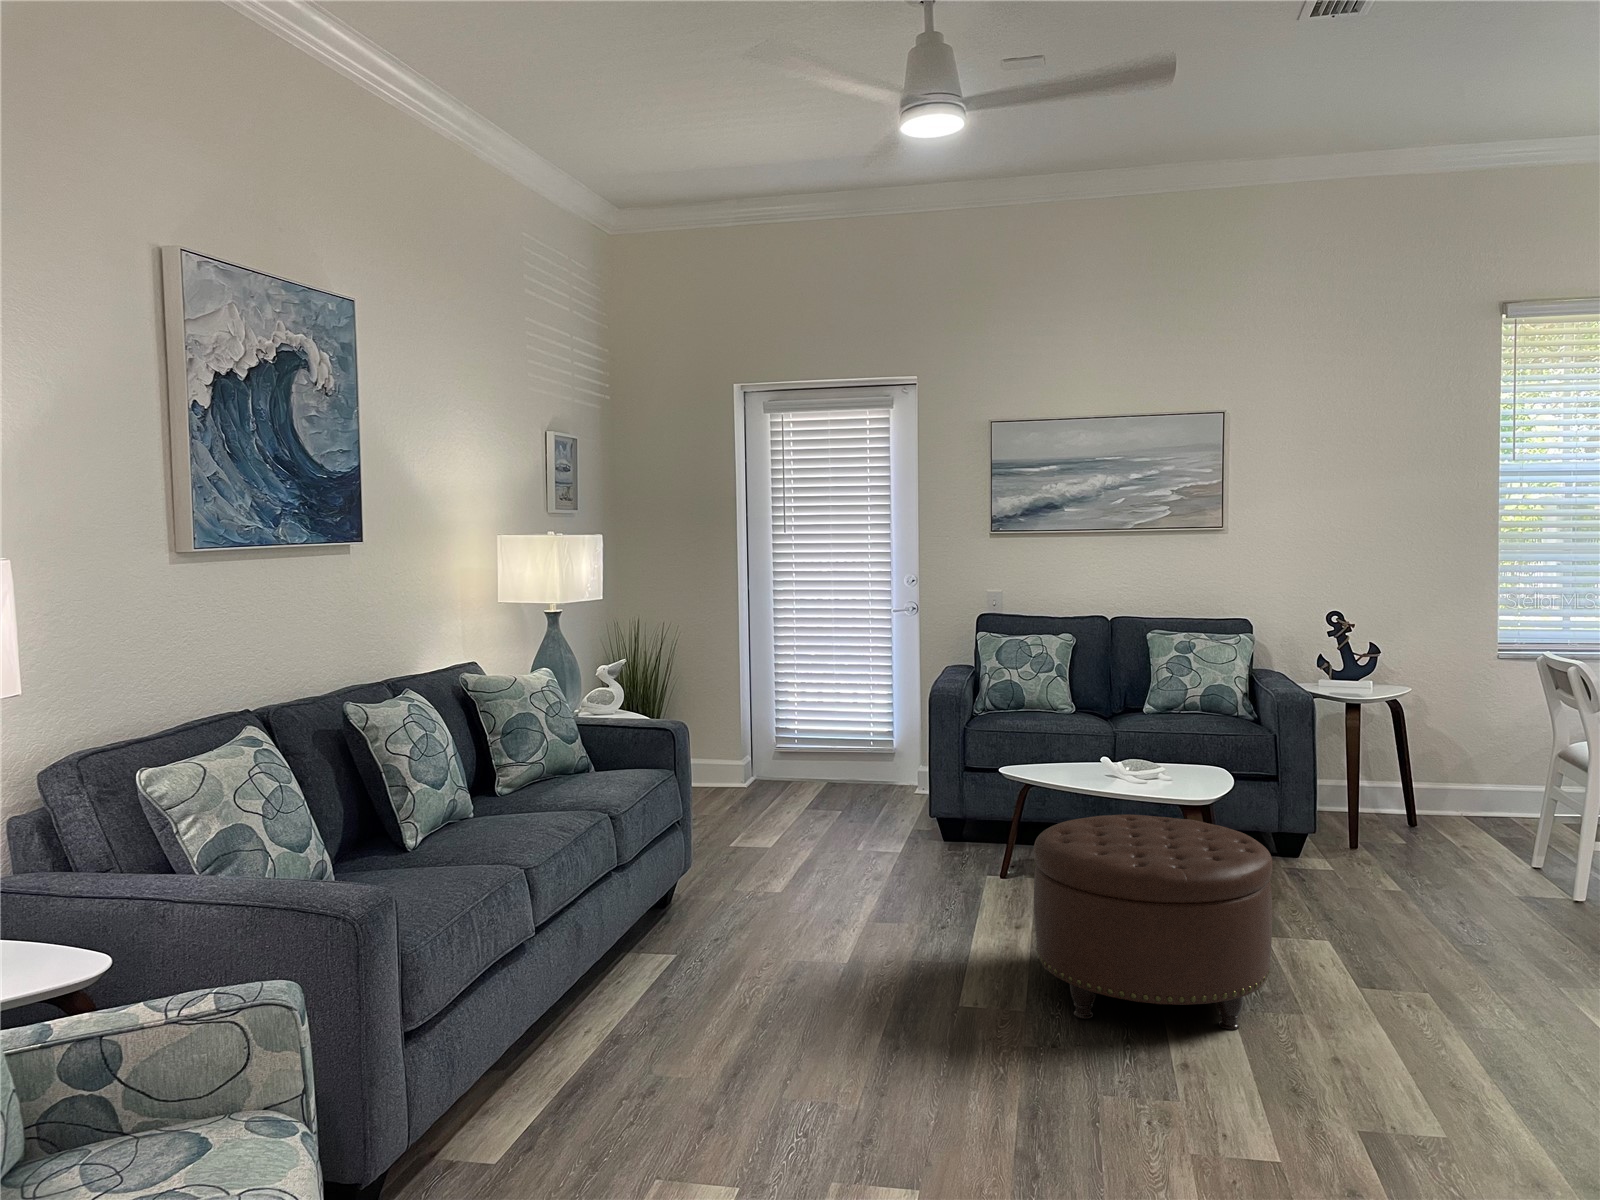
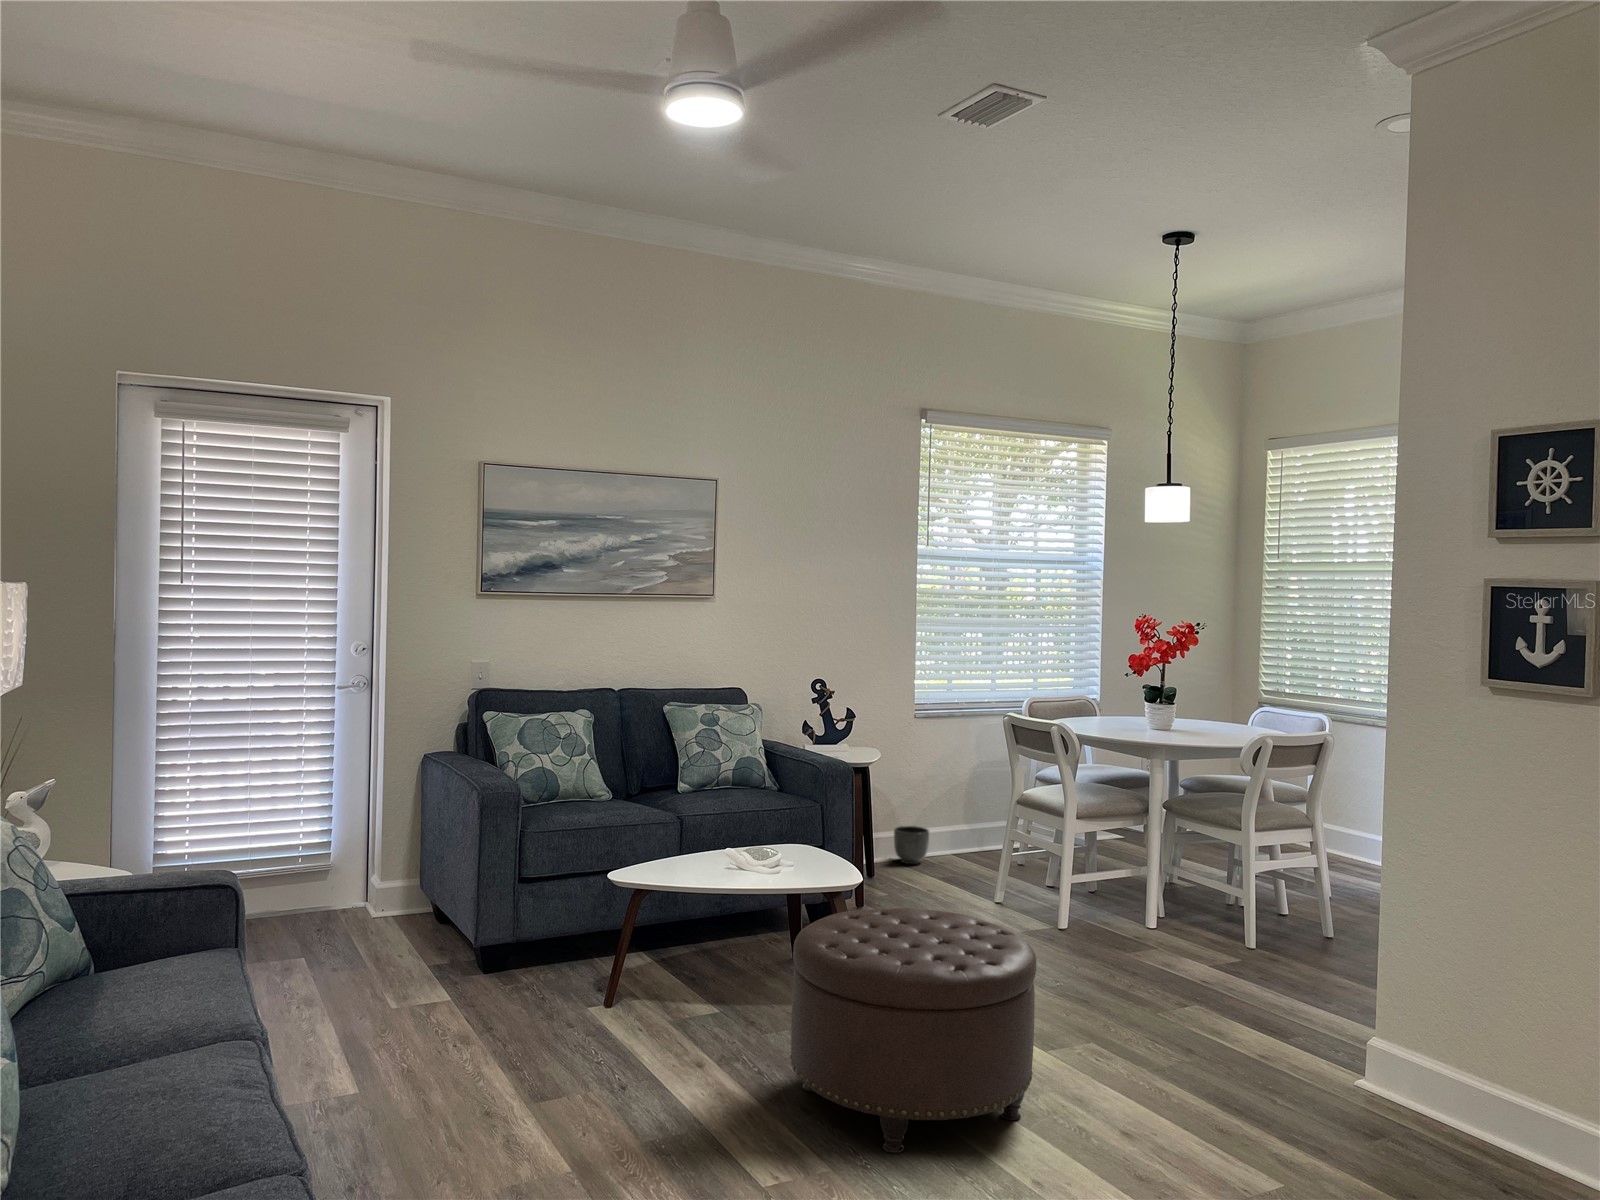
planter: none [1460,780,1506,823] -> present [894,826,929,864]

